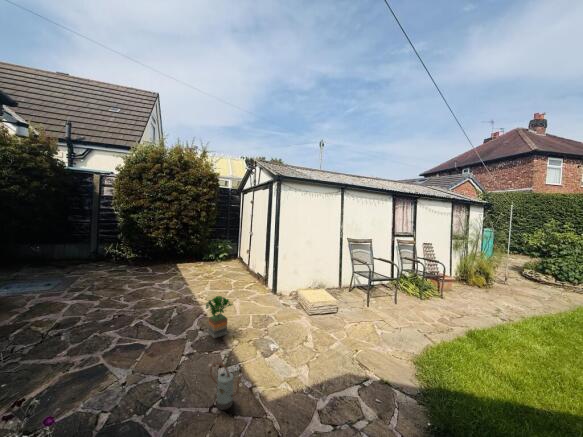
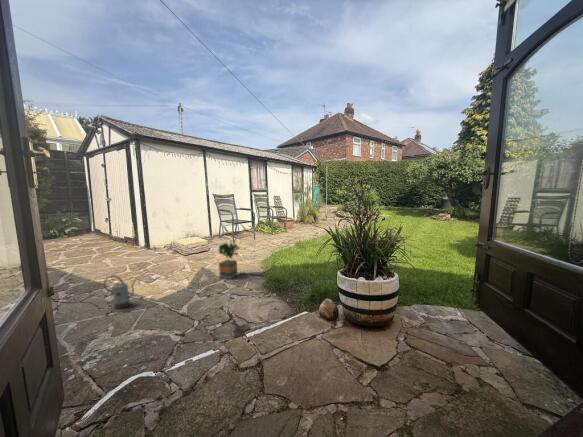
potted tree: present [206,296,232,338] -> present [219,243,239,279]

